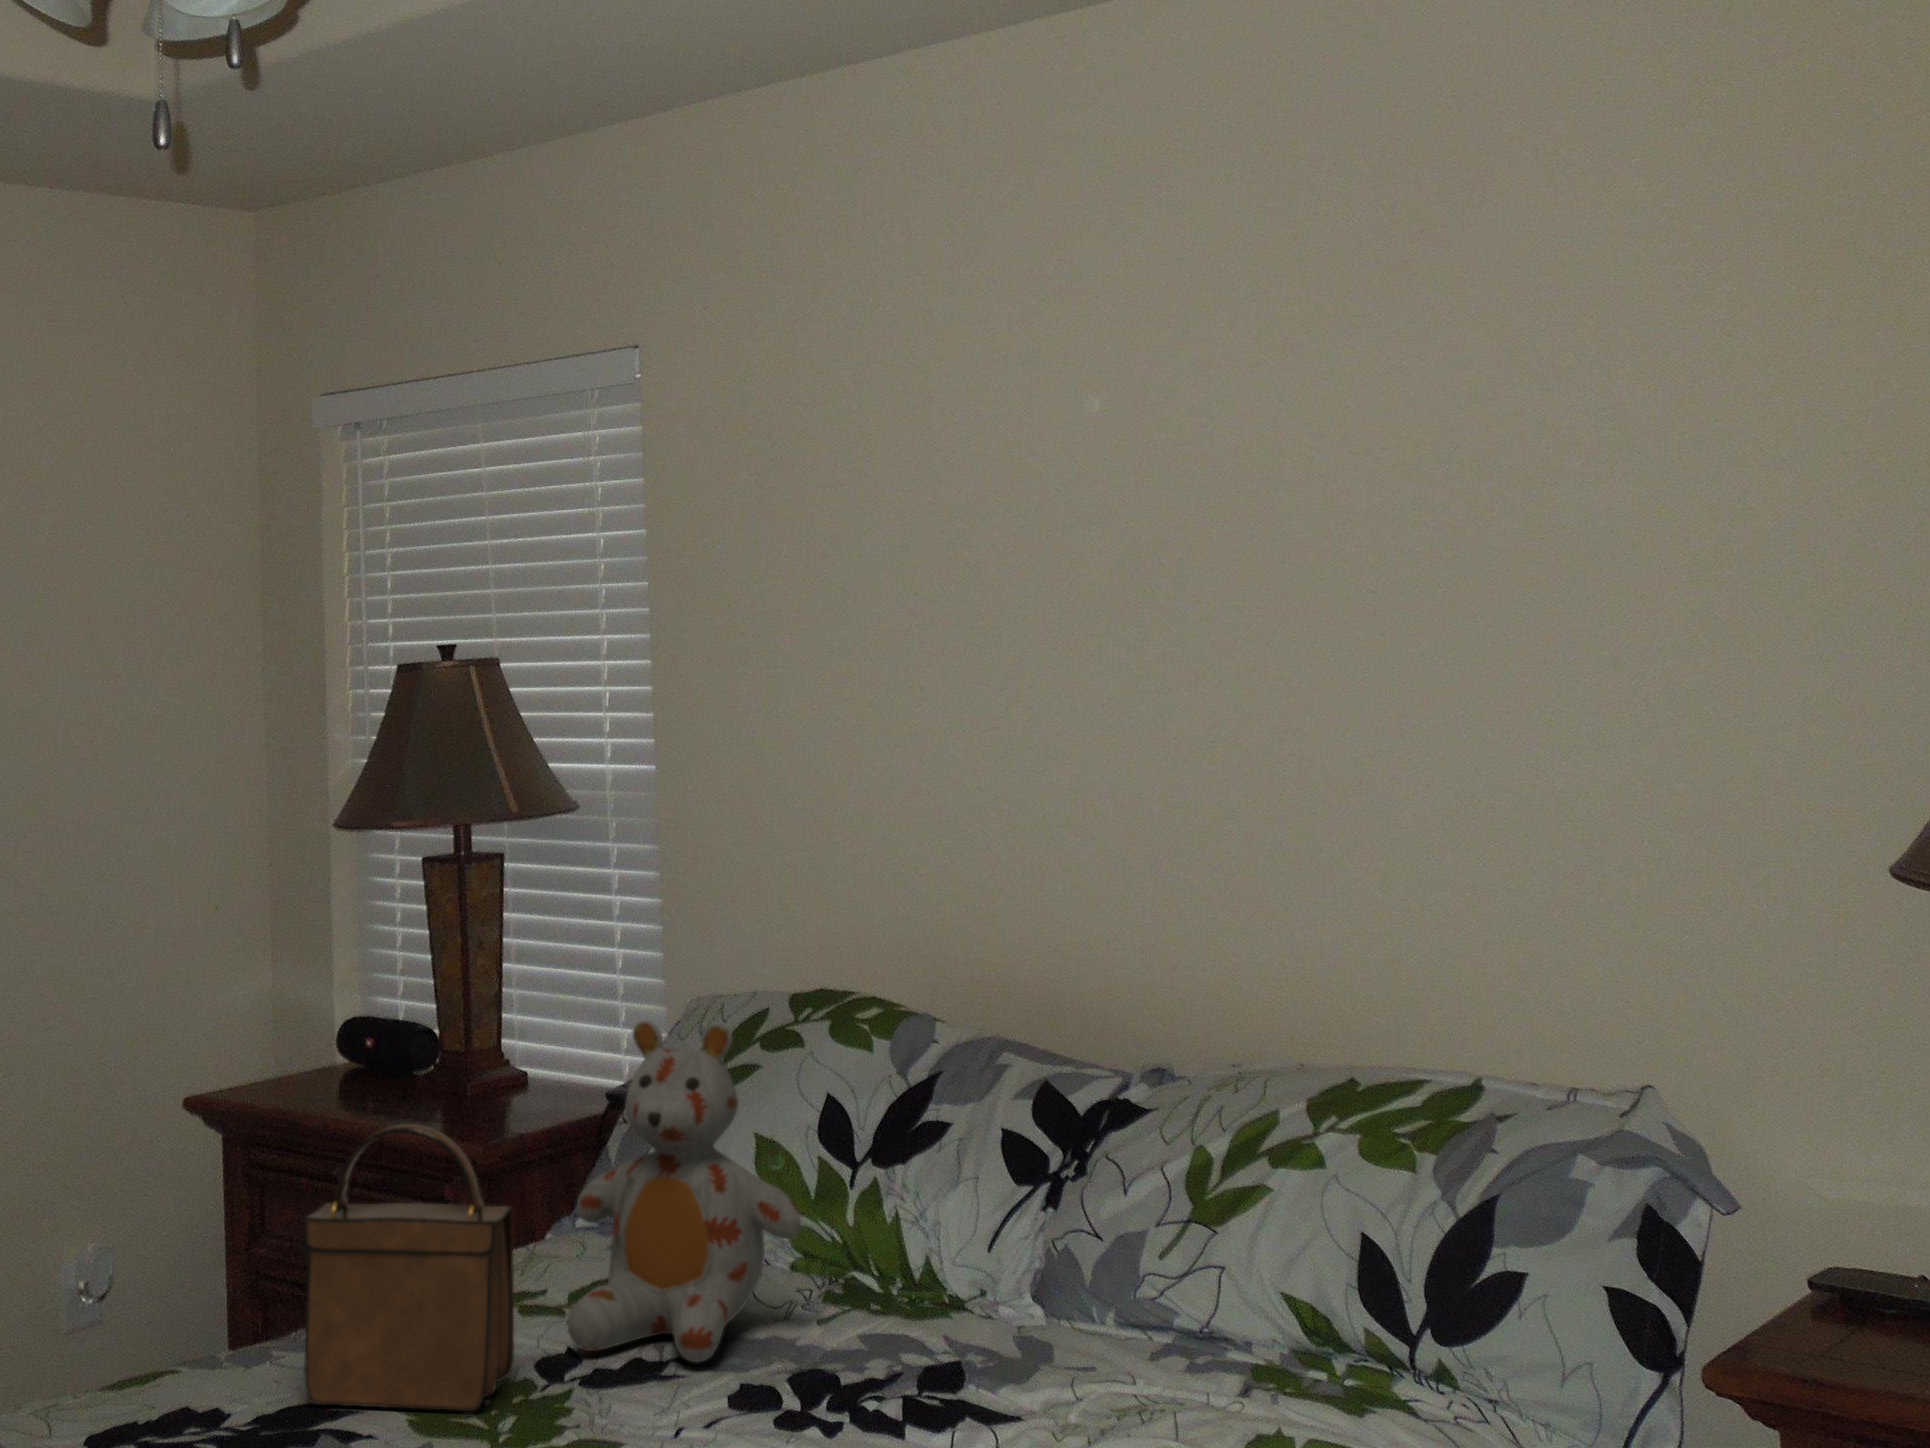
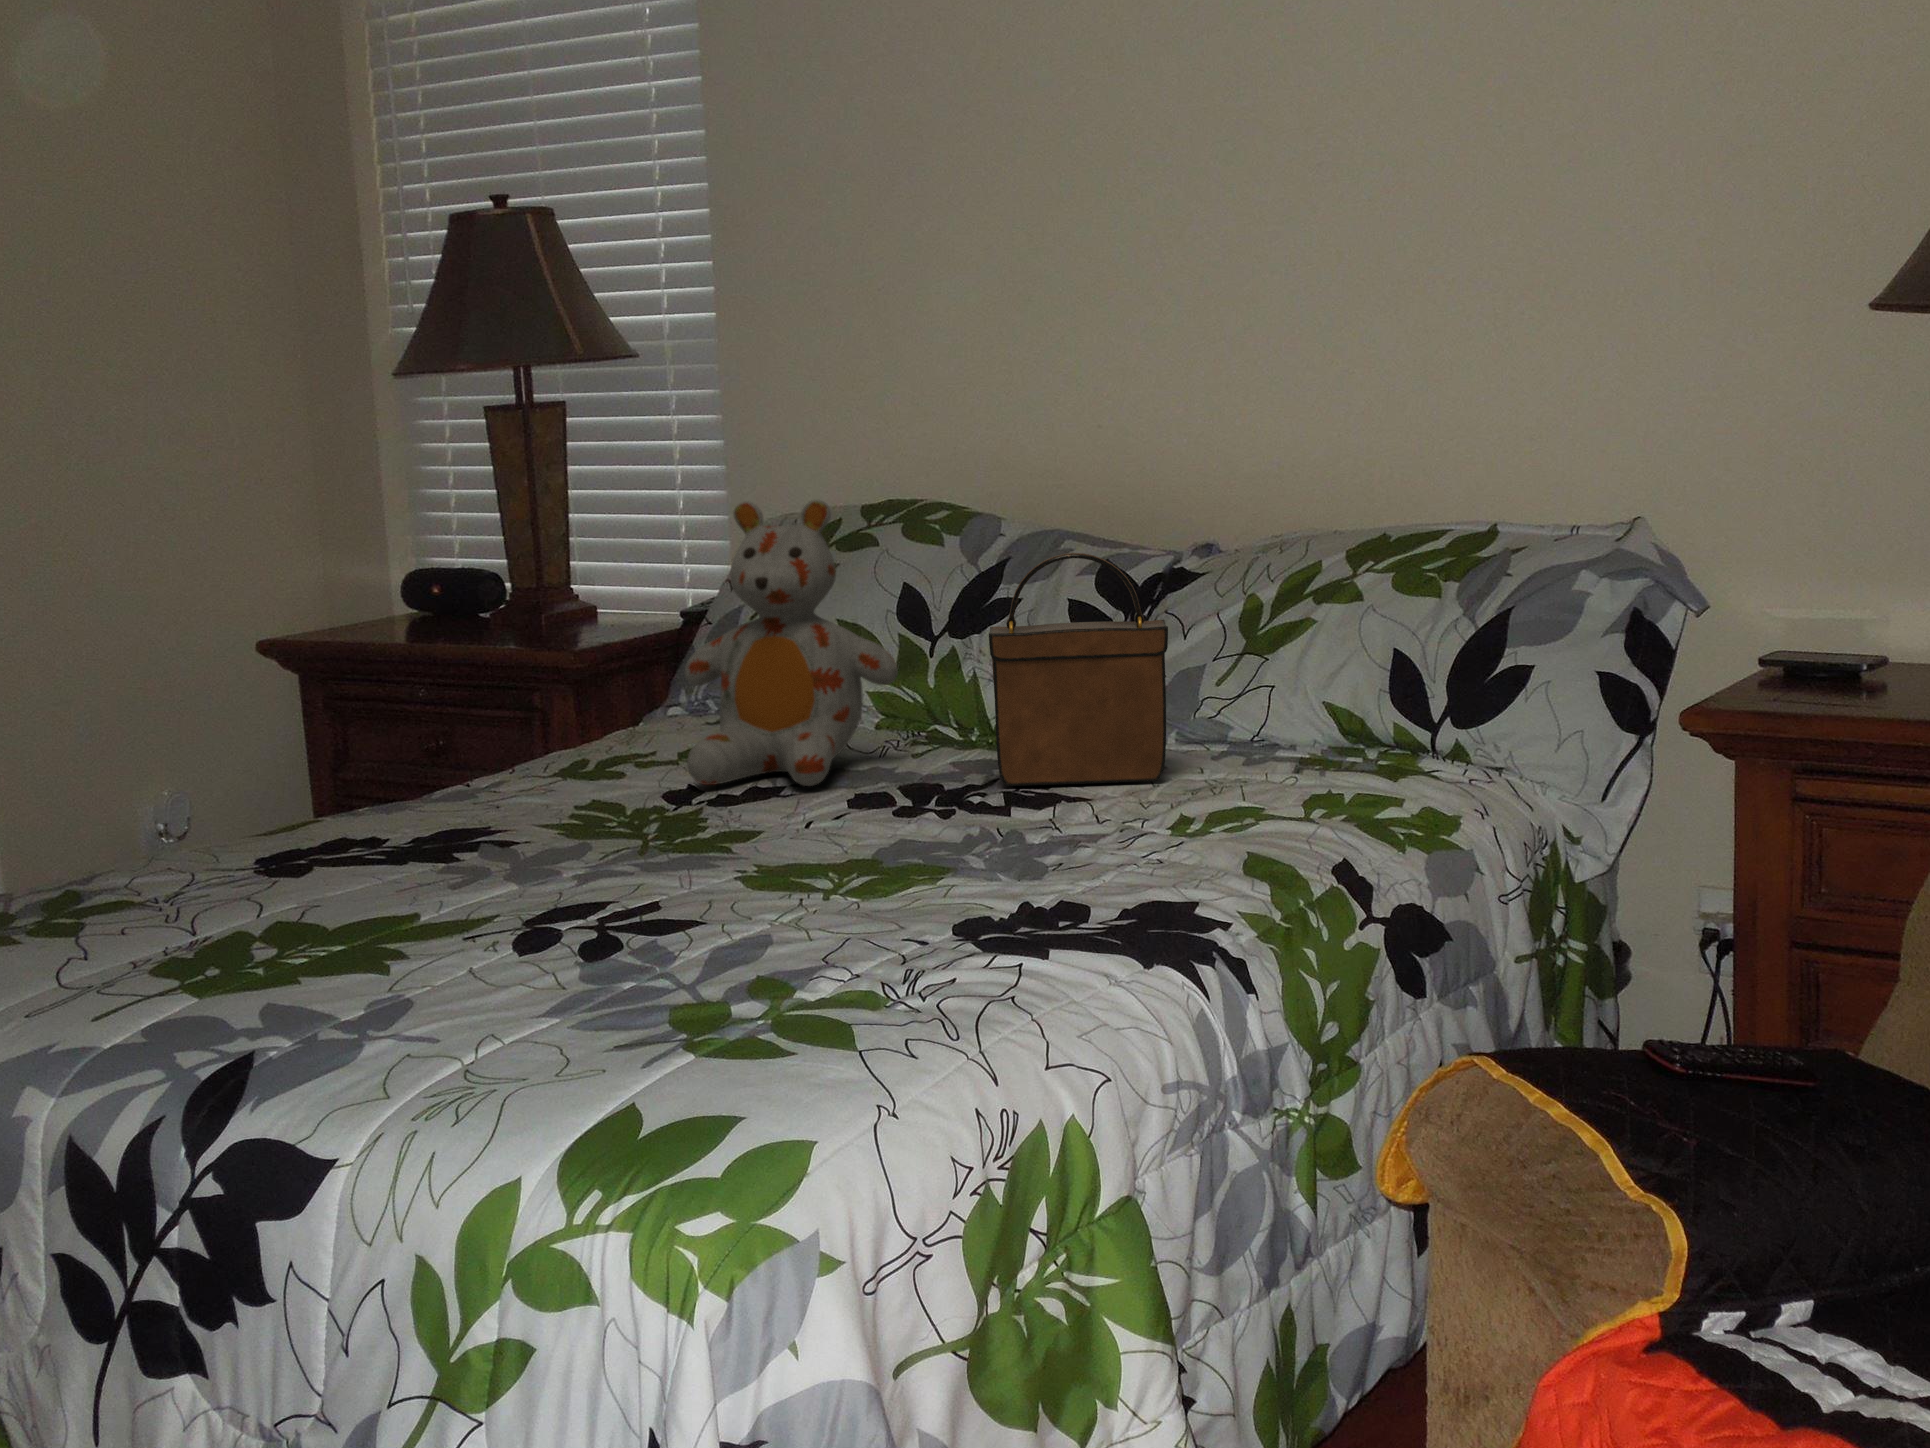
handbag: present [304,1124,514,1411] -> present [989,553,1168,786]

